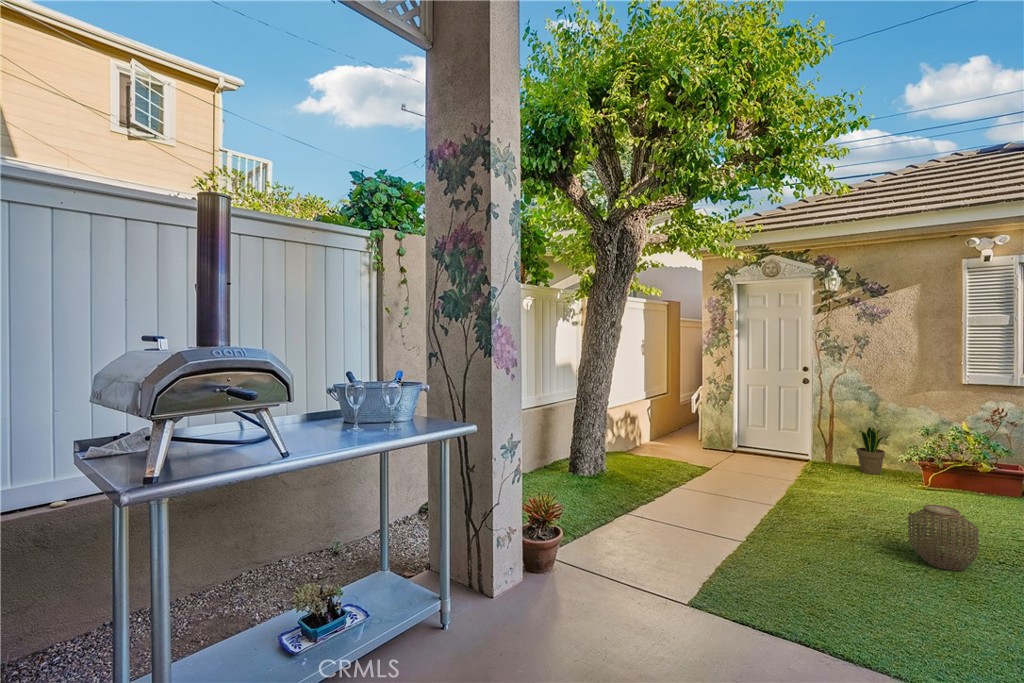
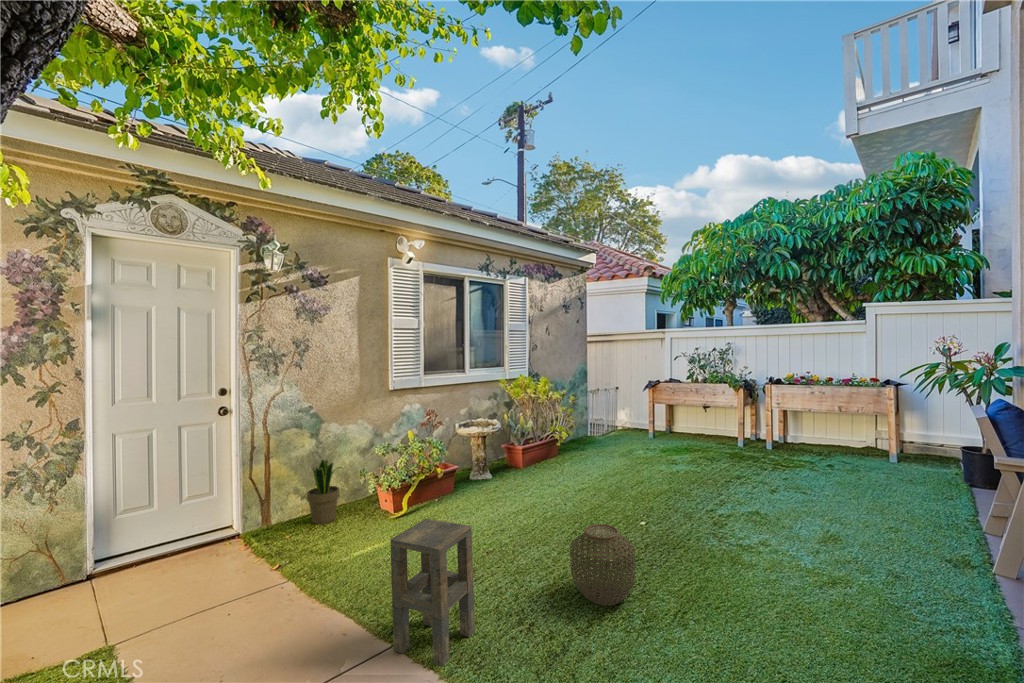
side table: none [782,452,828,526] -> present [390,519,475,667]

